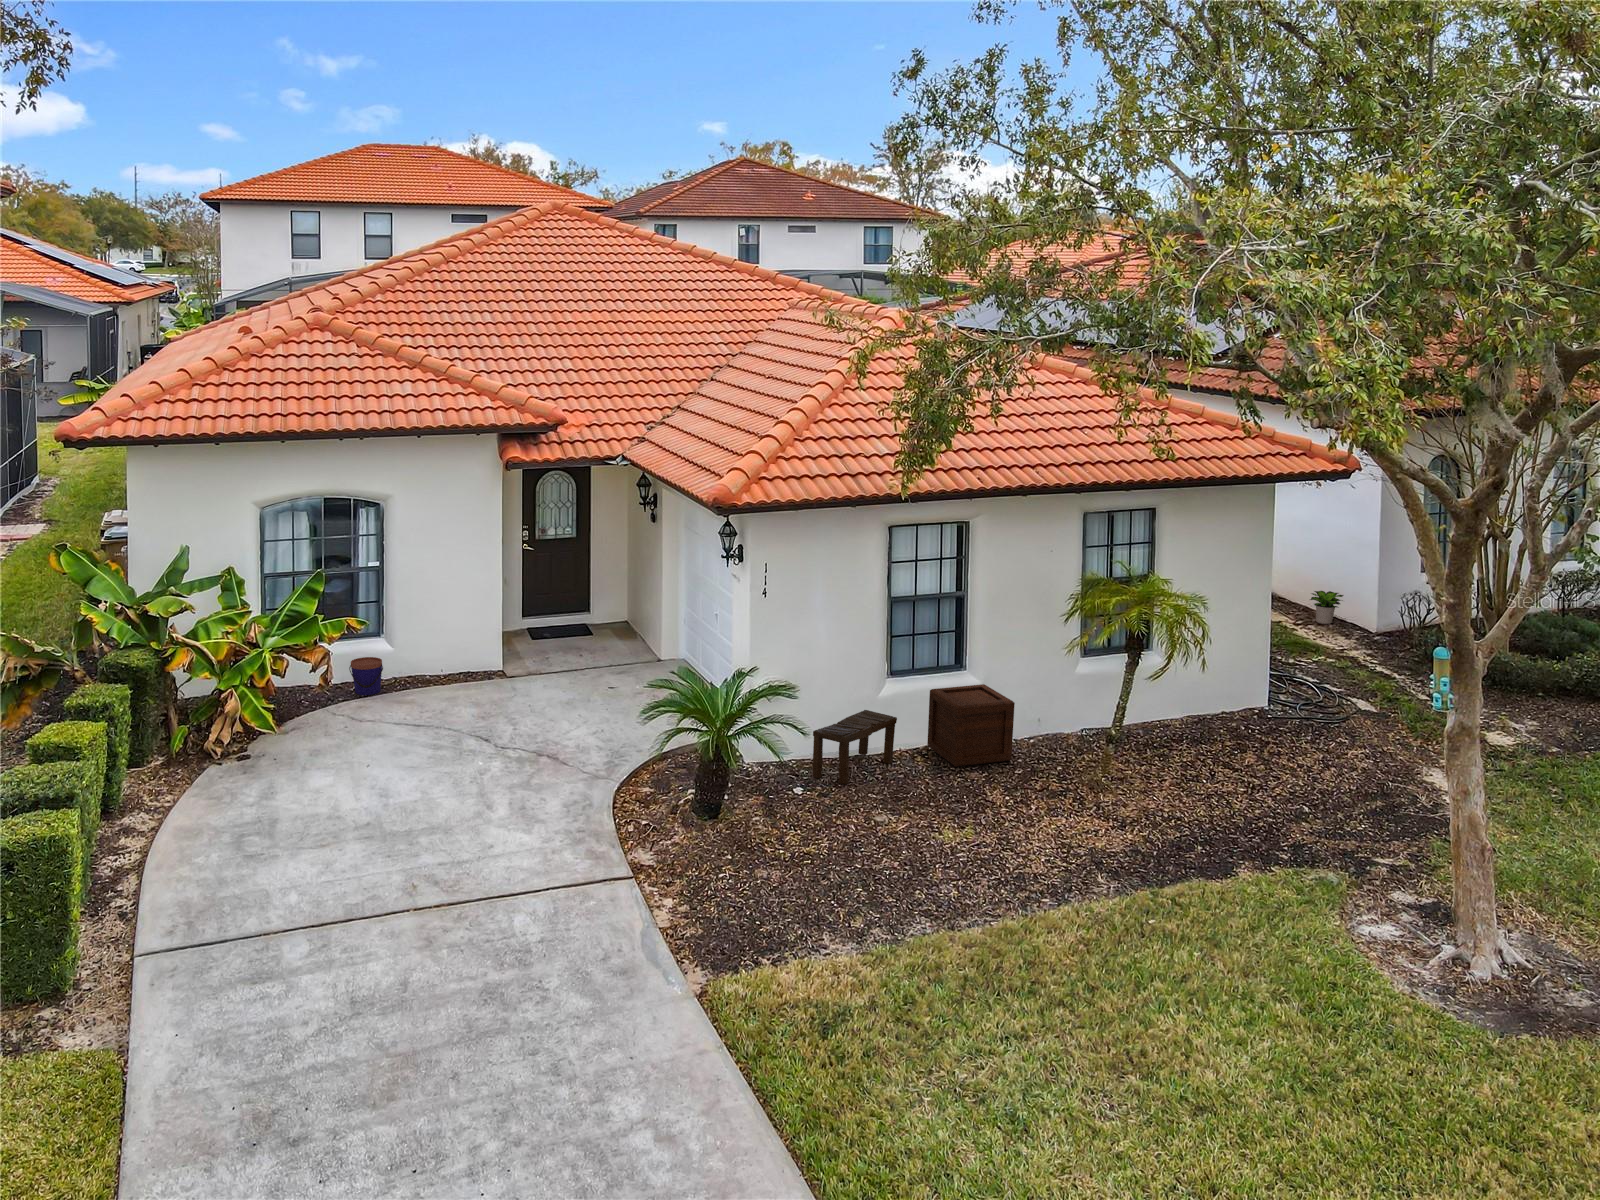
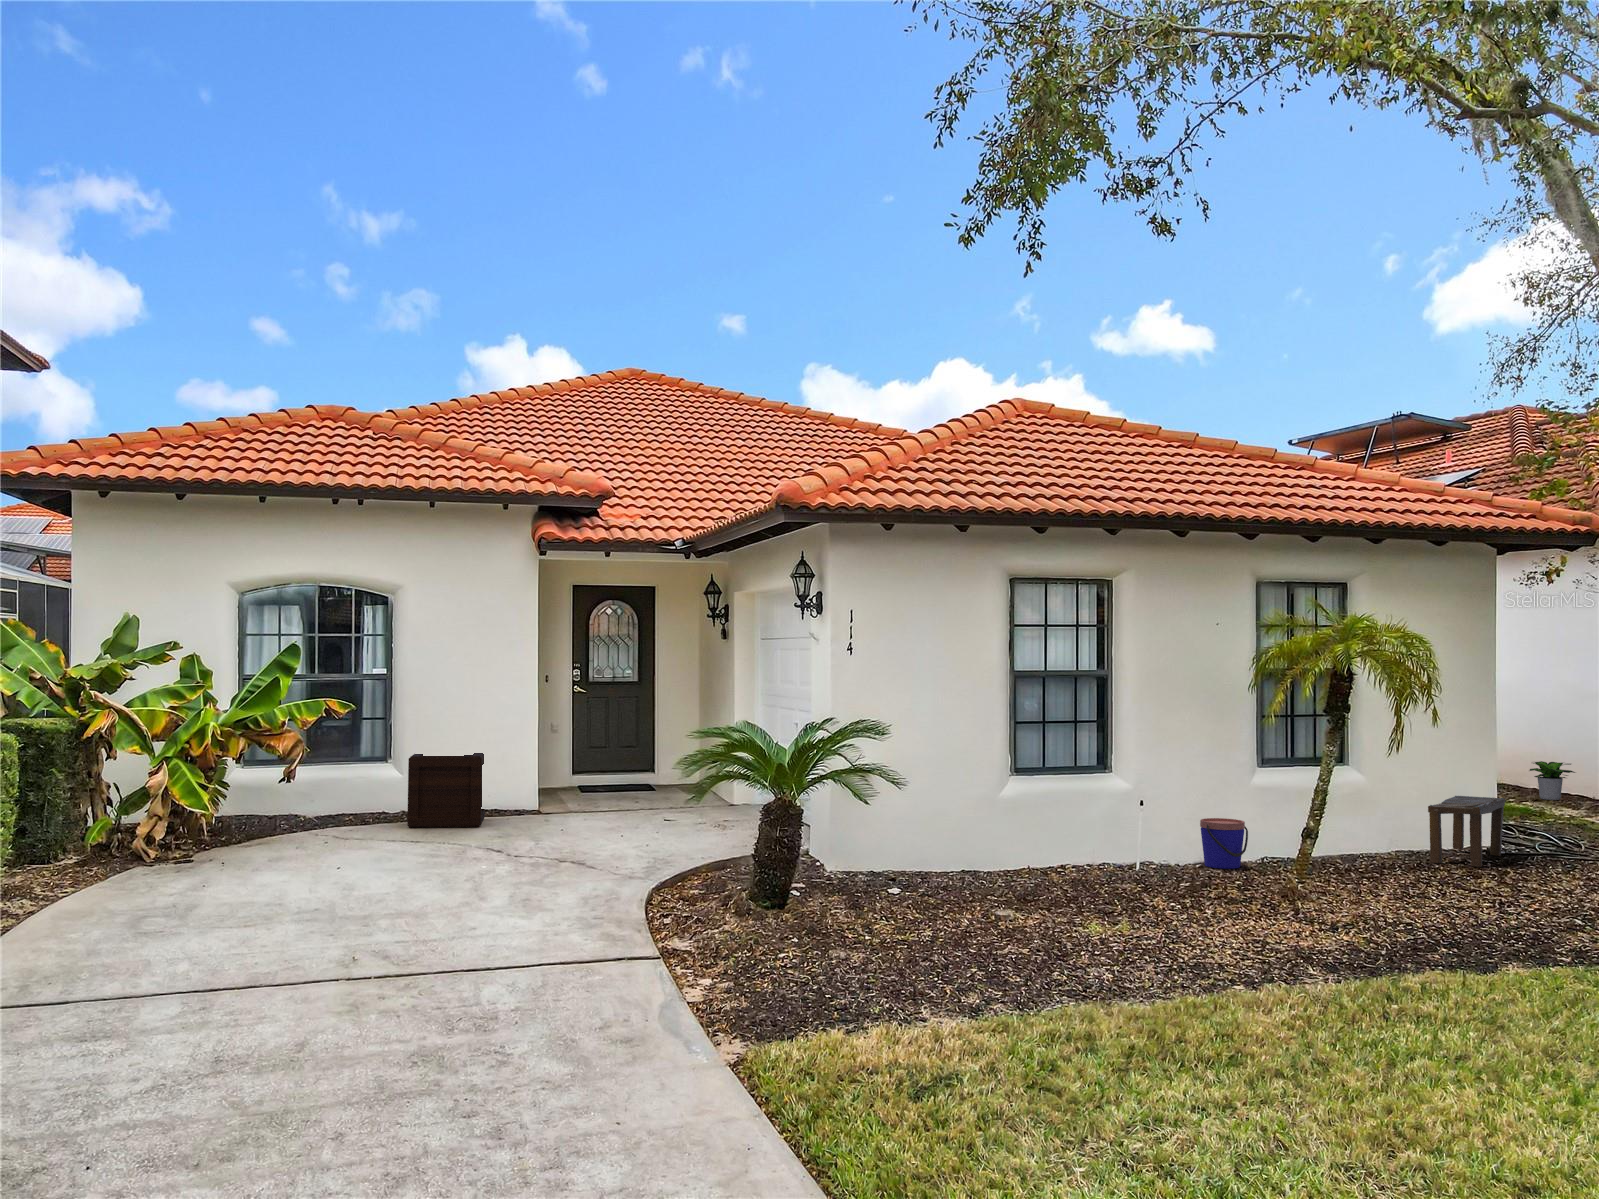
bucket: present [349,657,383,695] -> present [1200,818,1248,869]
wooden crate: present [927,684,1015,767] -> present [407,753,485,828]
bench: present [813,710,897,785] -> present [1428,796,1506,867]

